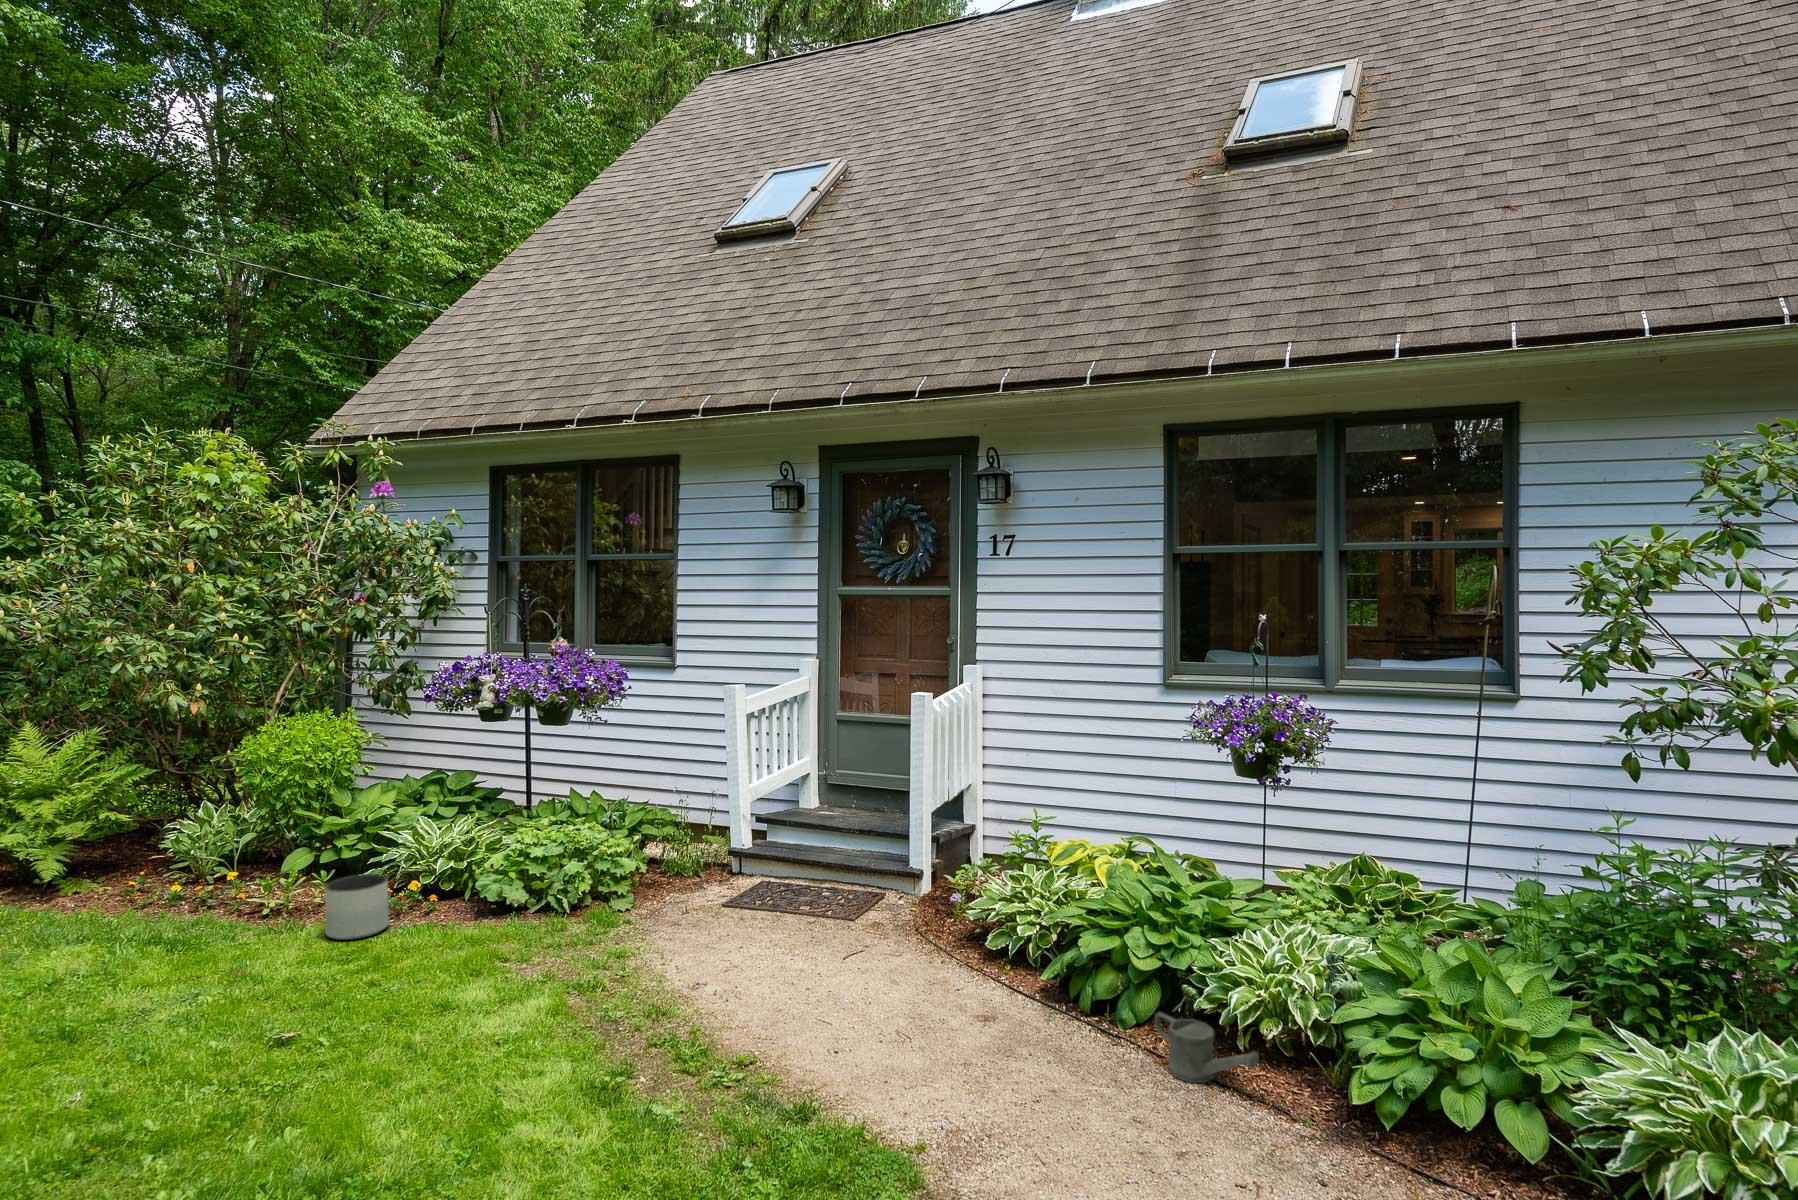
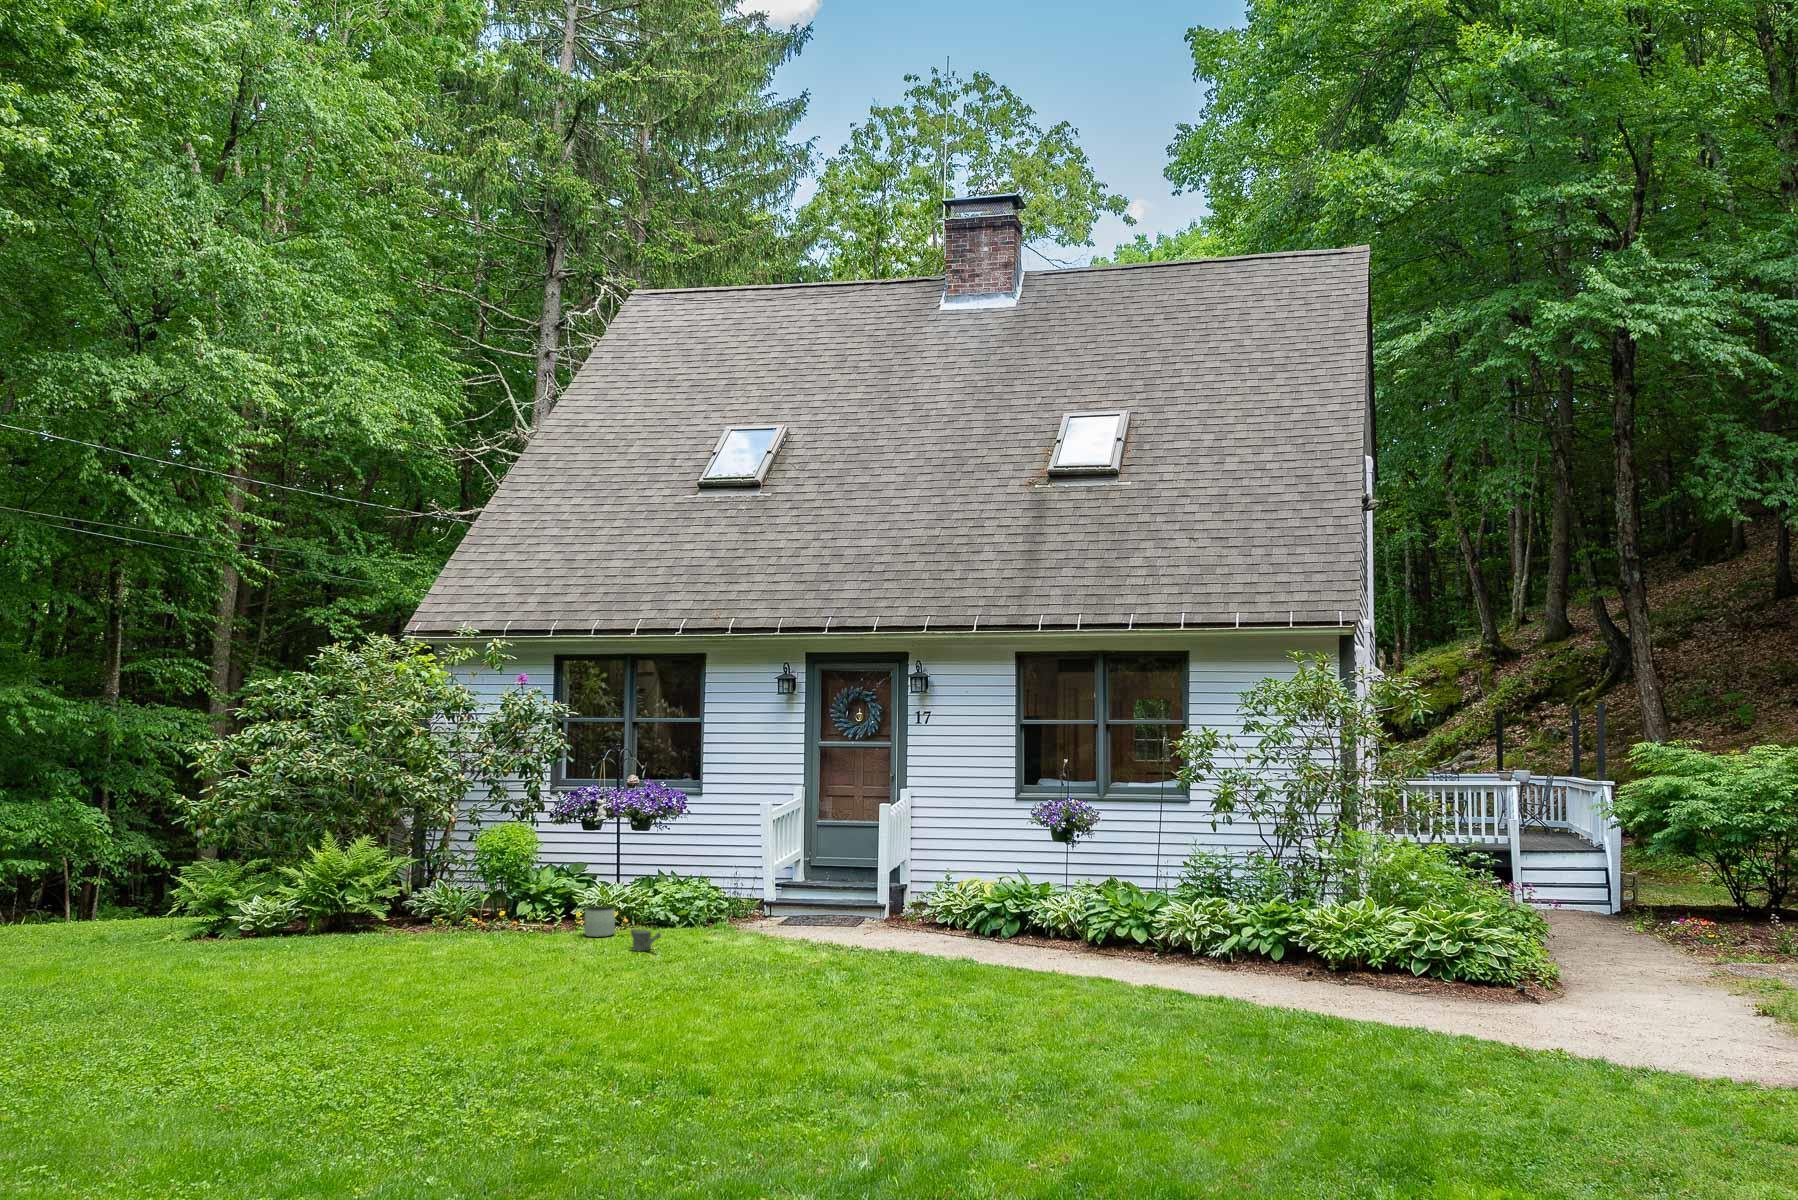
watering can: present [1155,1012,1259,1083] -> present [631,929,661,951]

